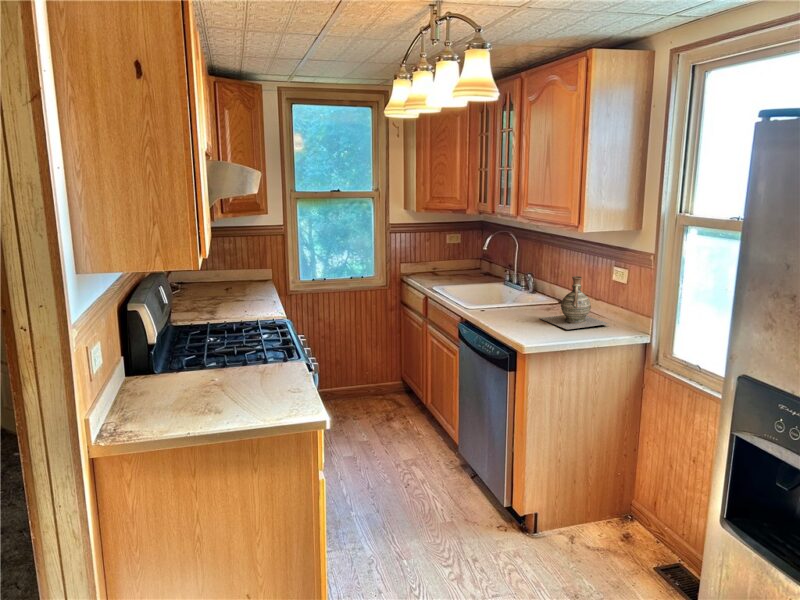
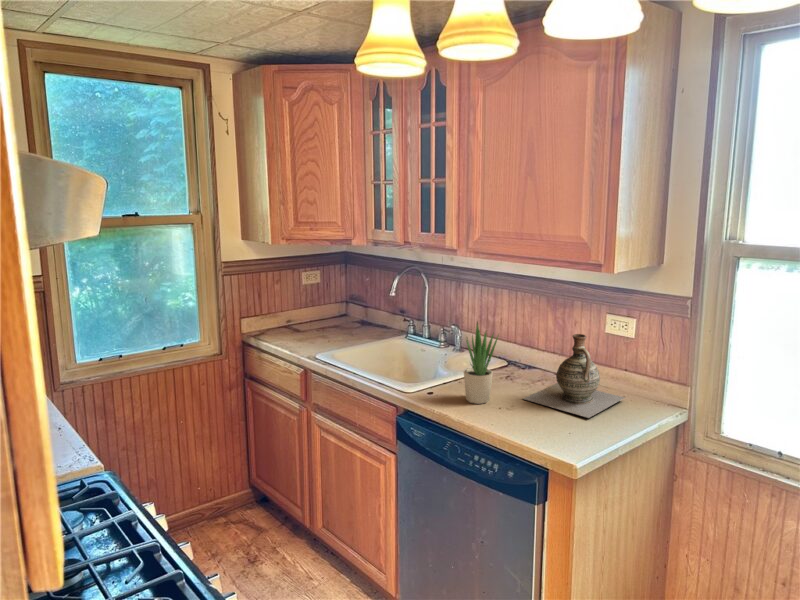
potted plant: none [501,262,525,318] -> present [464,321,498,404]

